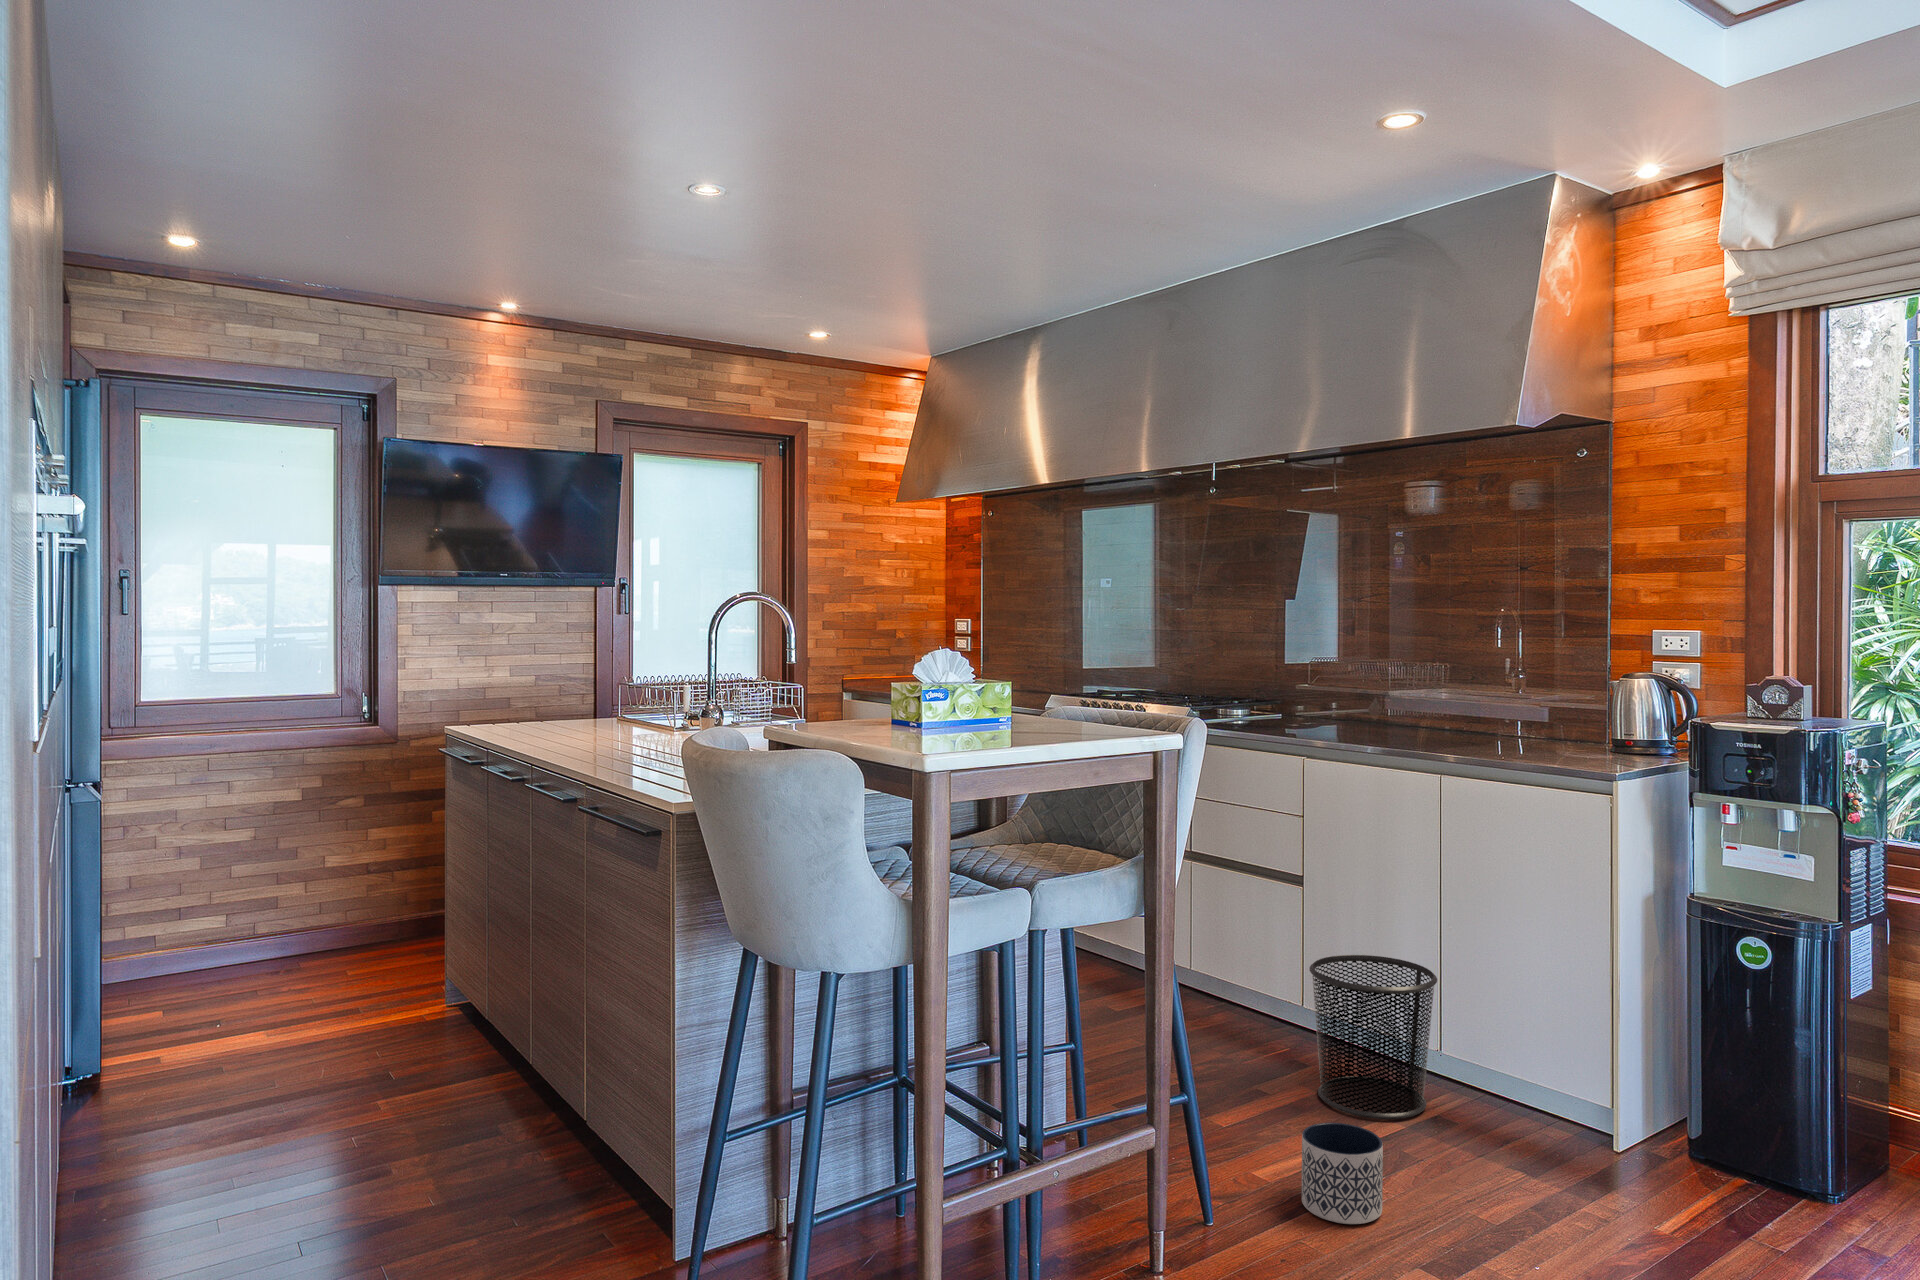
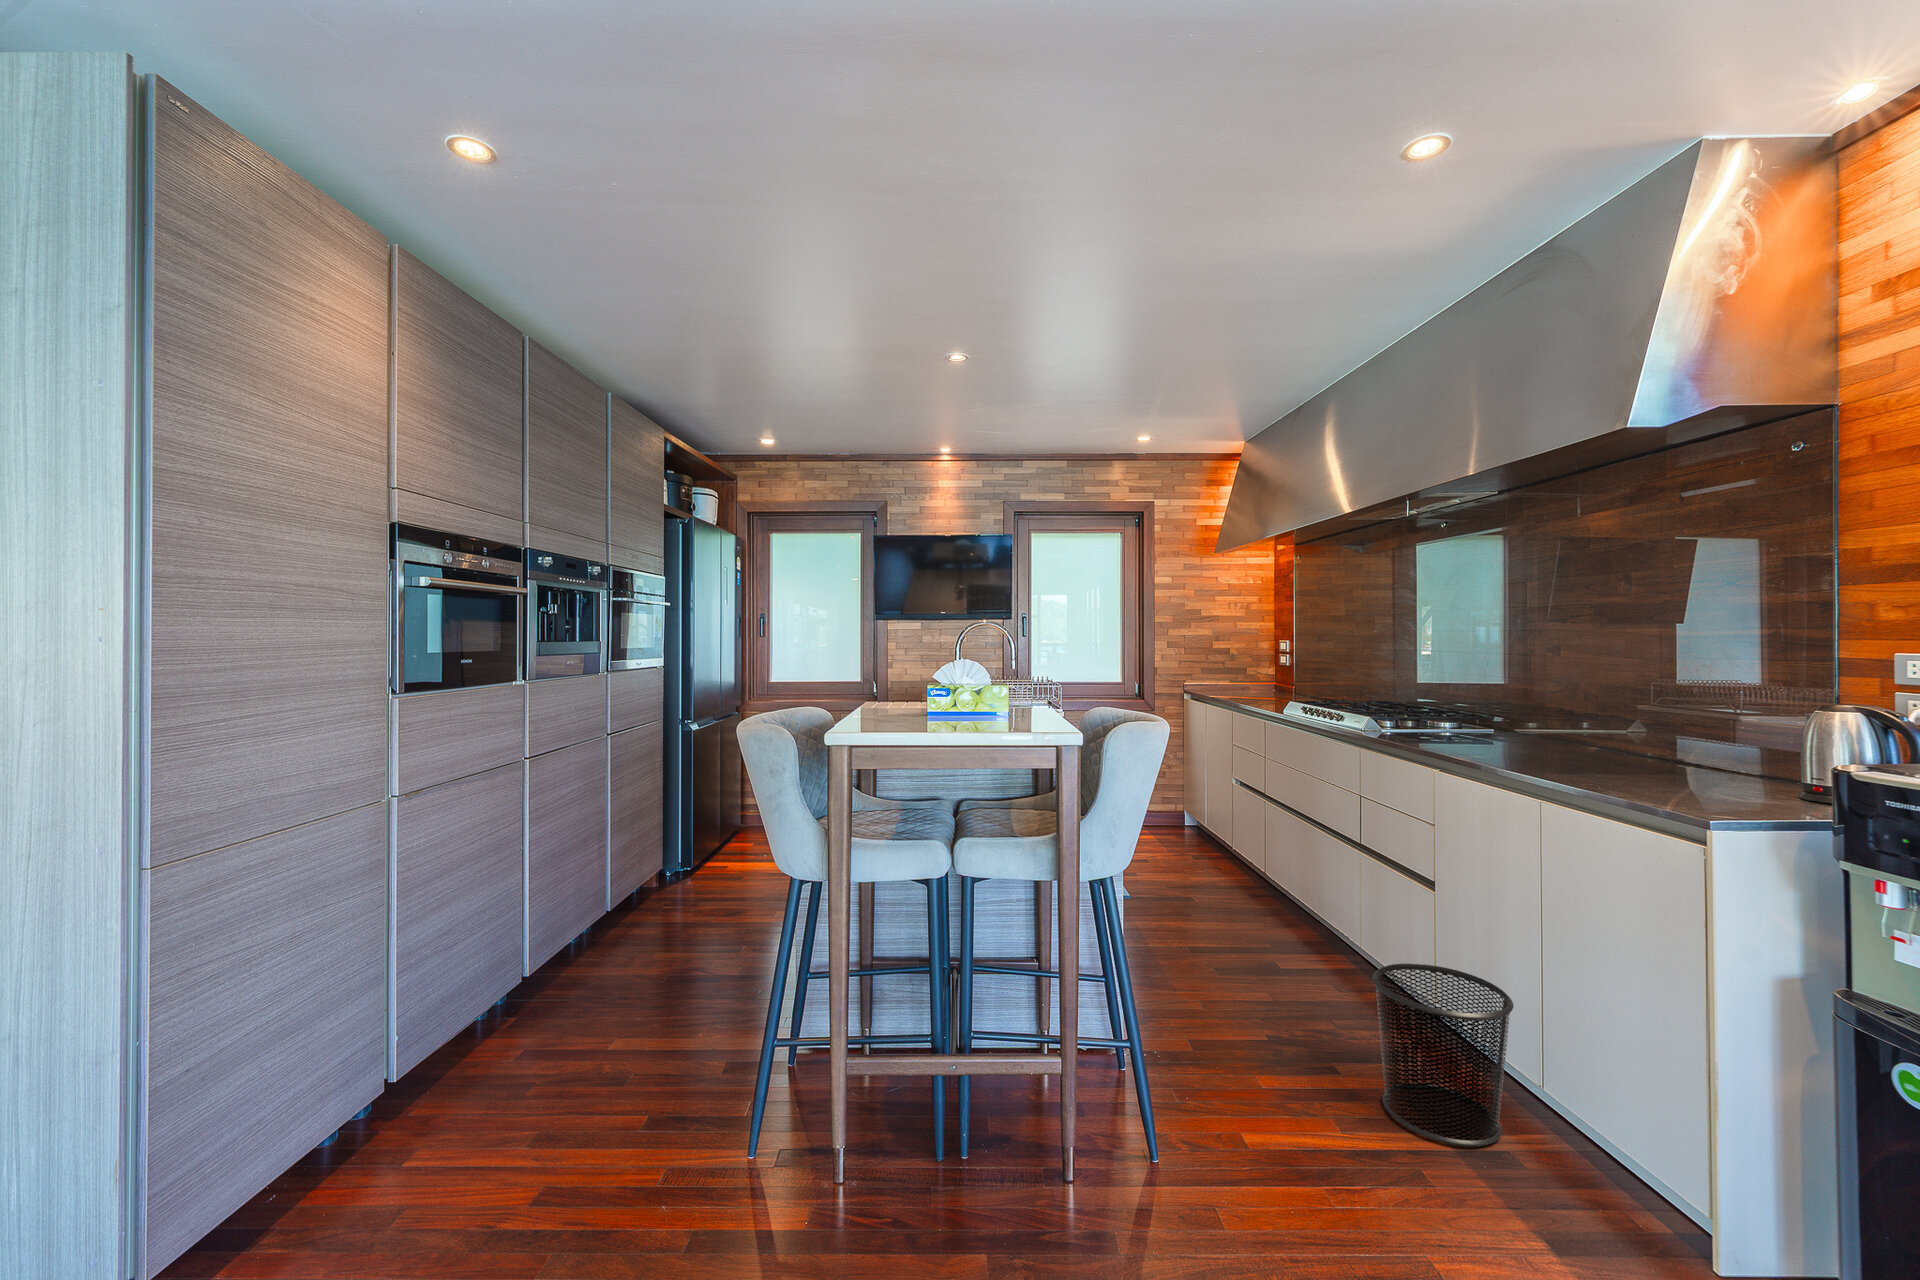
planter: present [1302,1123,1383,1224] -> none [1248,1118,1328,1233]

